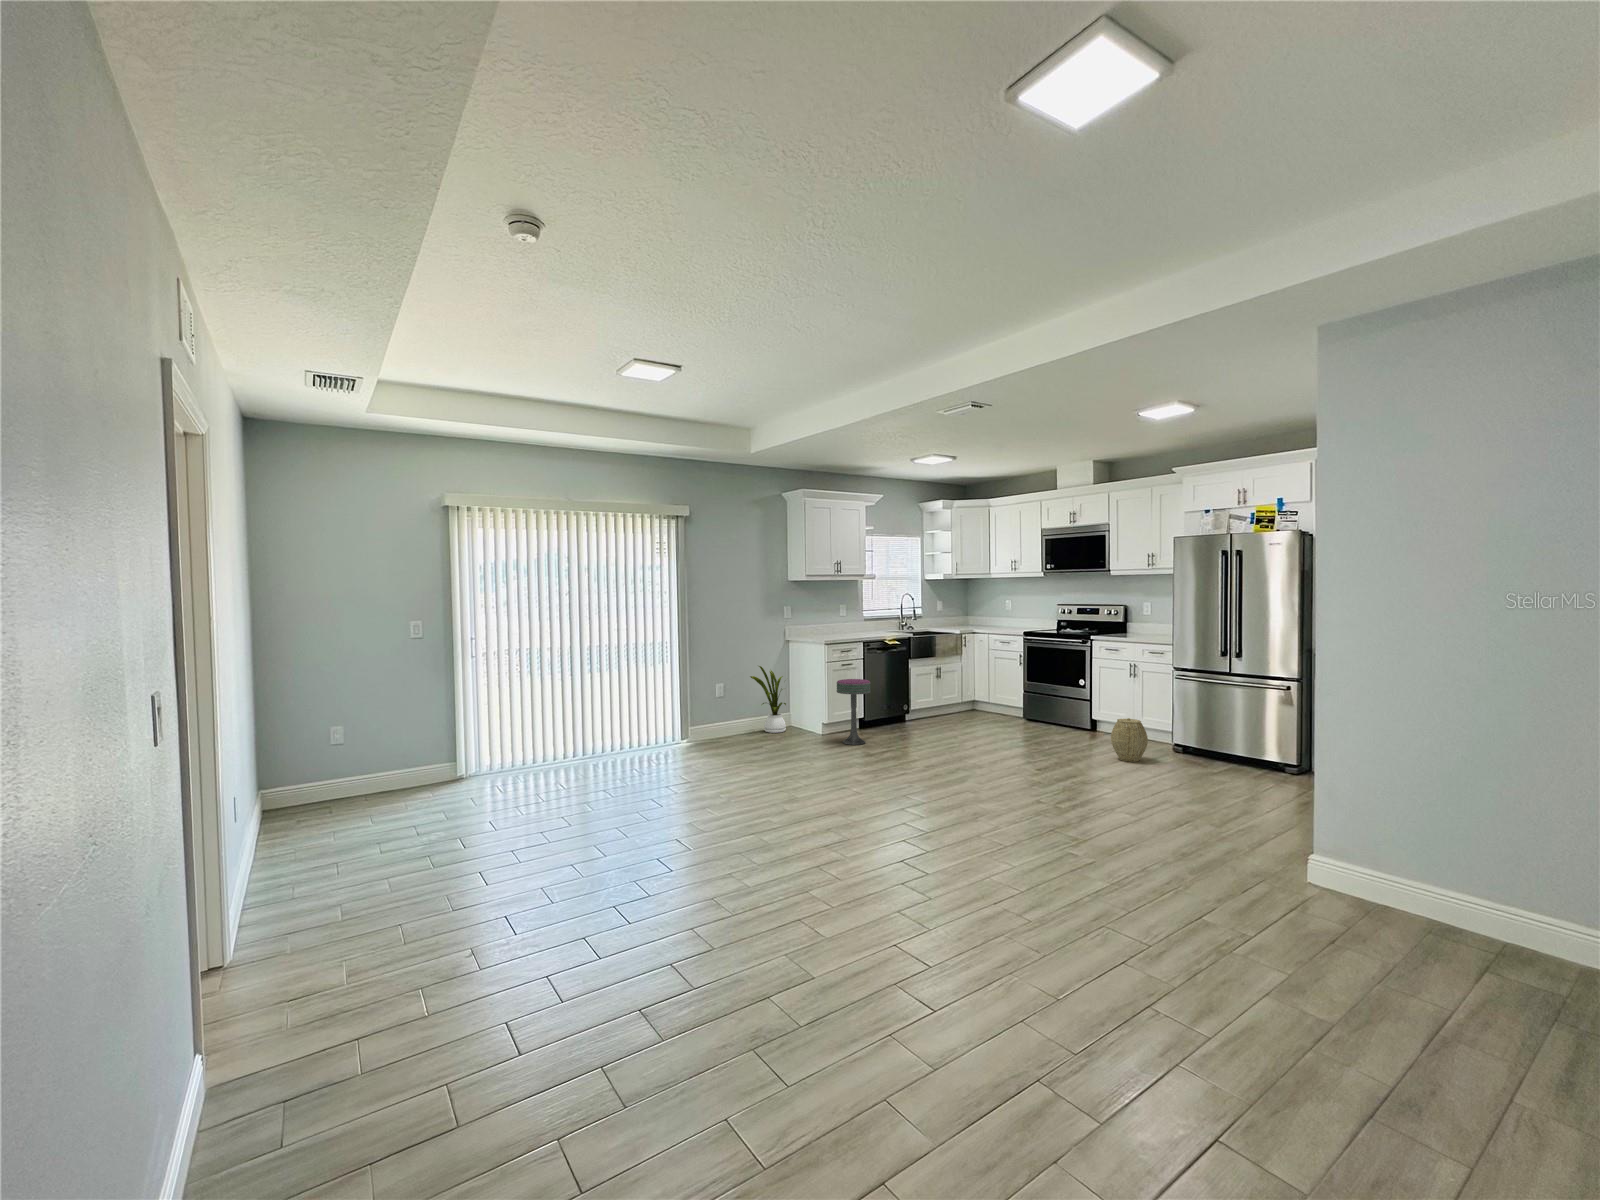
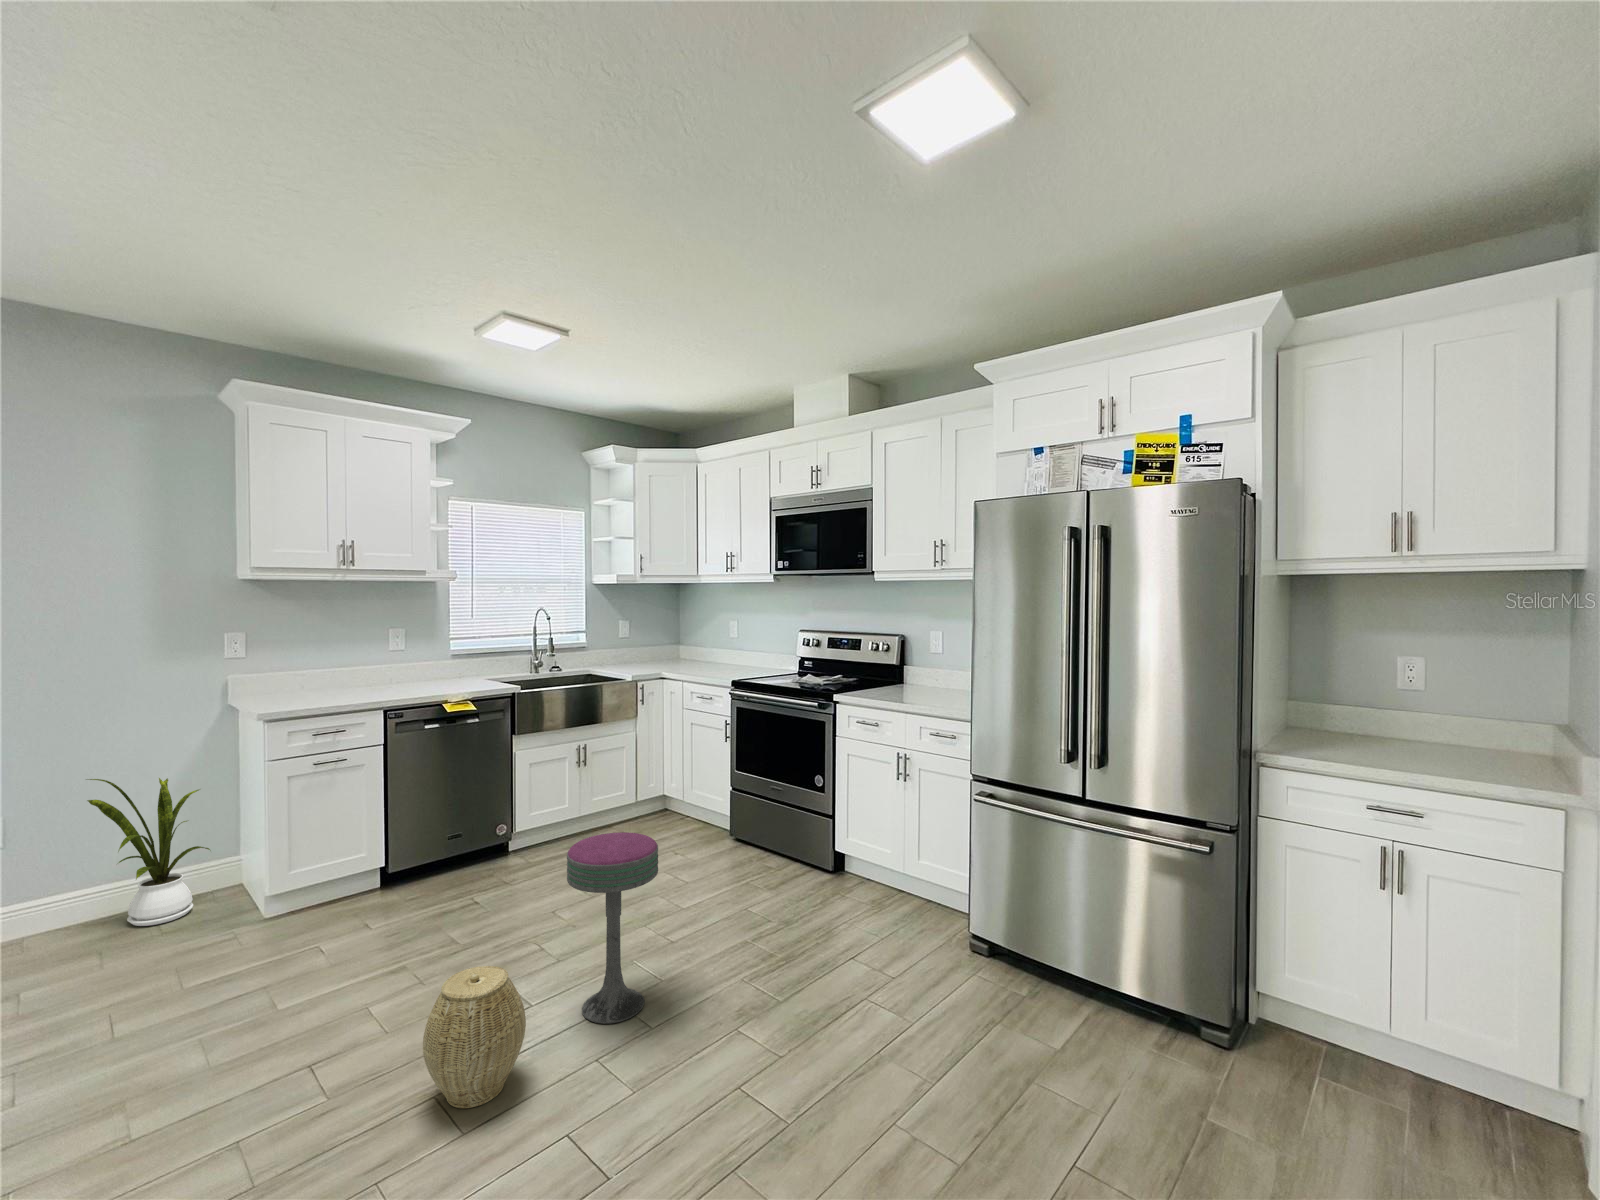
bar stool: present [837,679,871,745] -> present [567,832,658,1024]
woven basket: present [1111,718,1148,762] -> present [423,966,526,1108]

